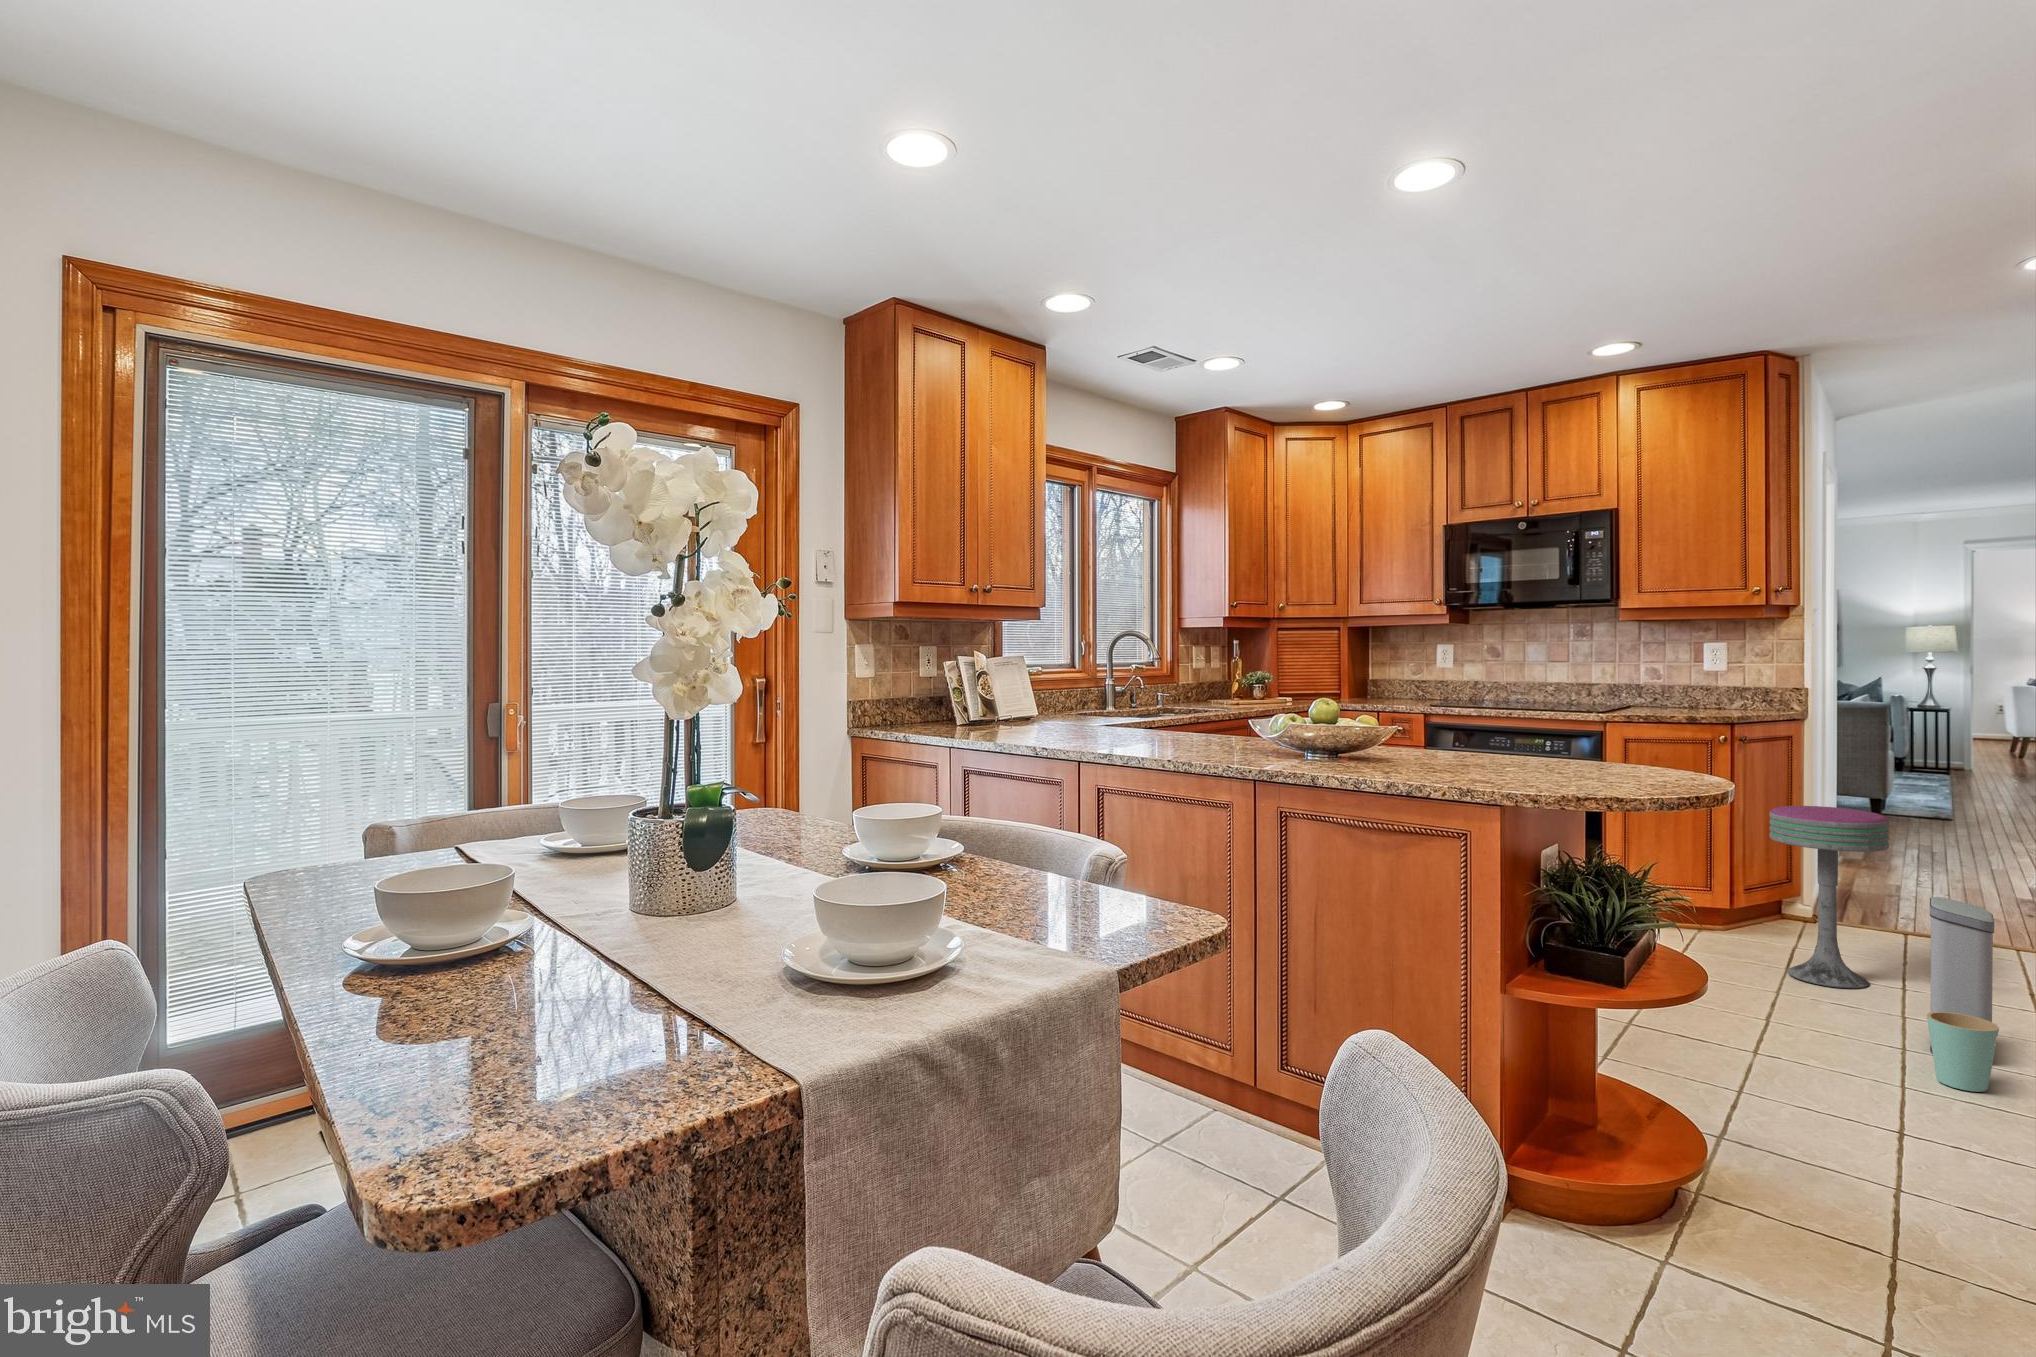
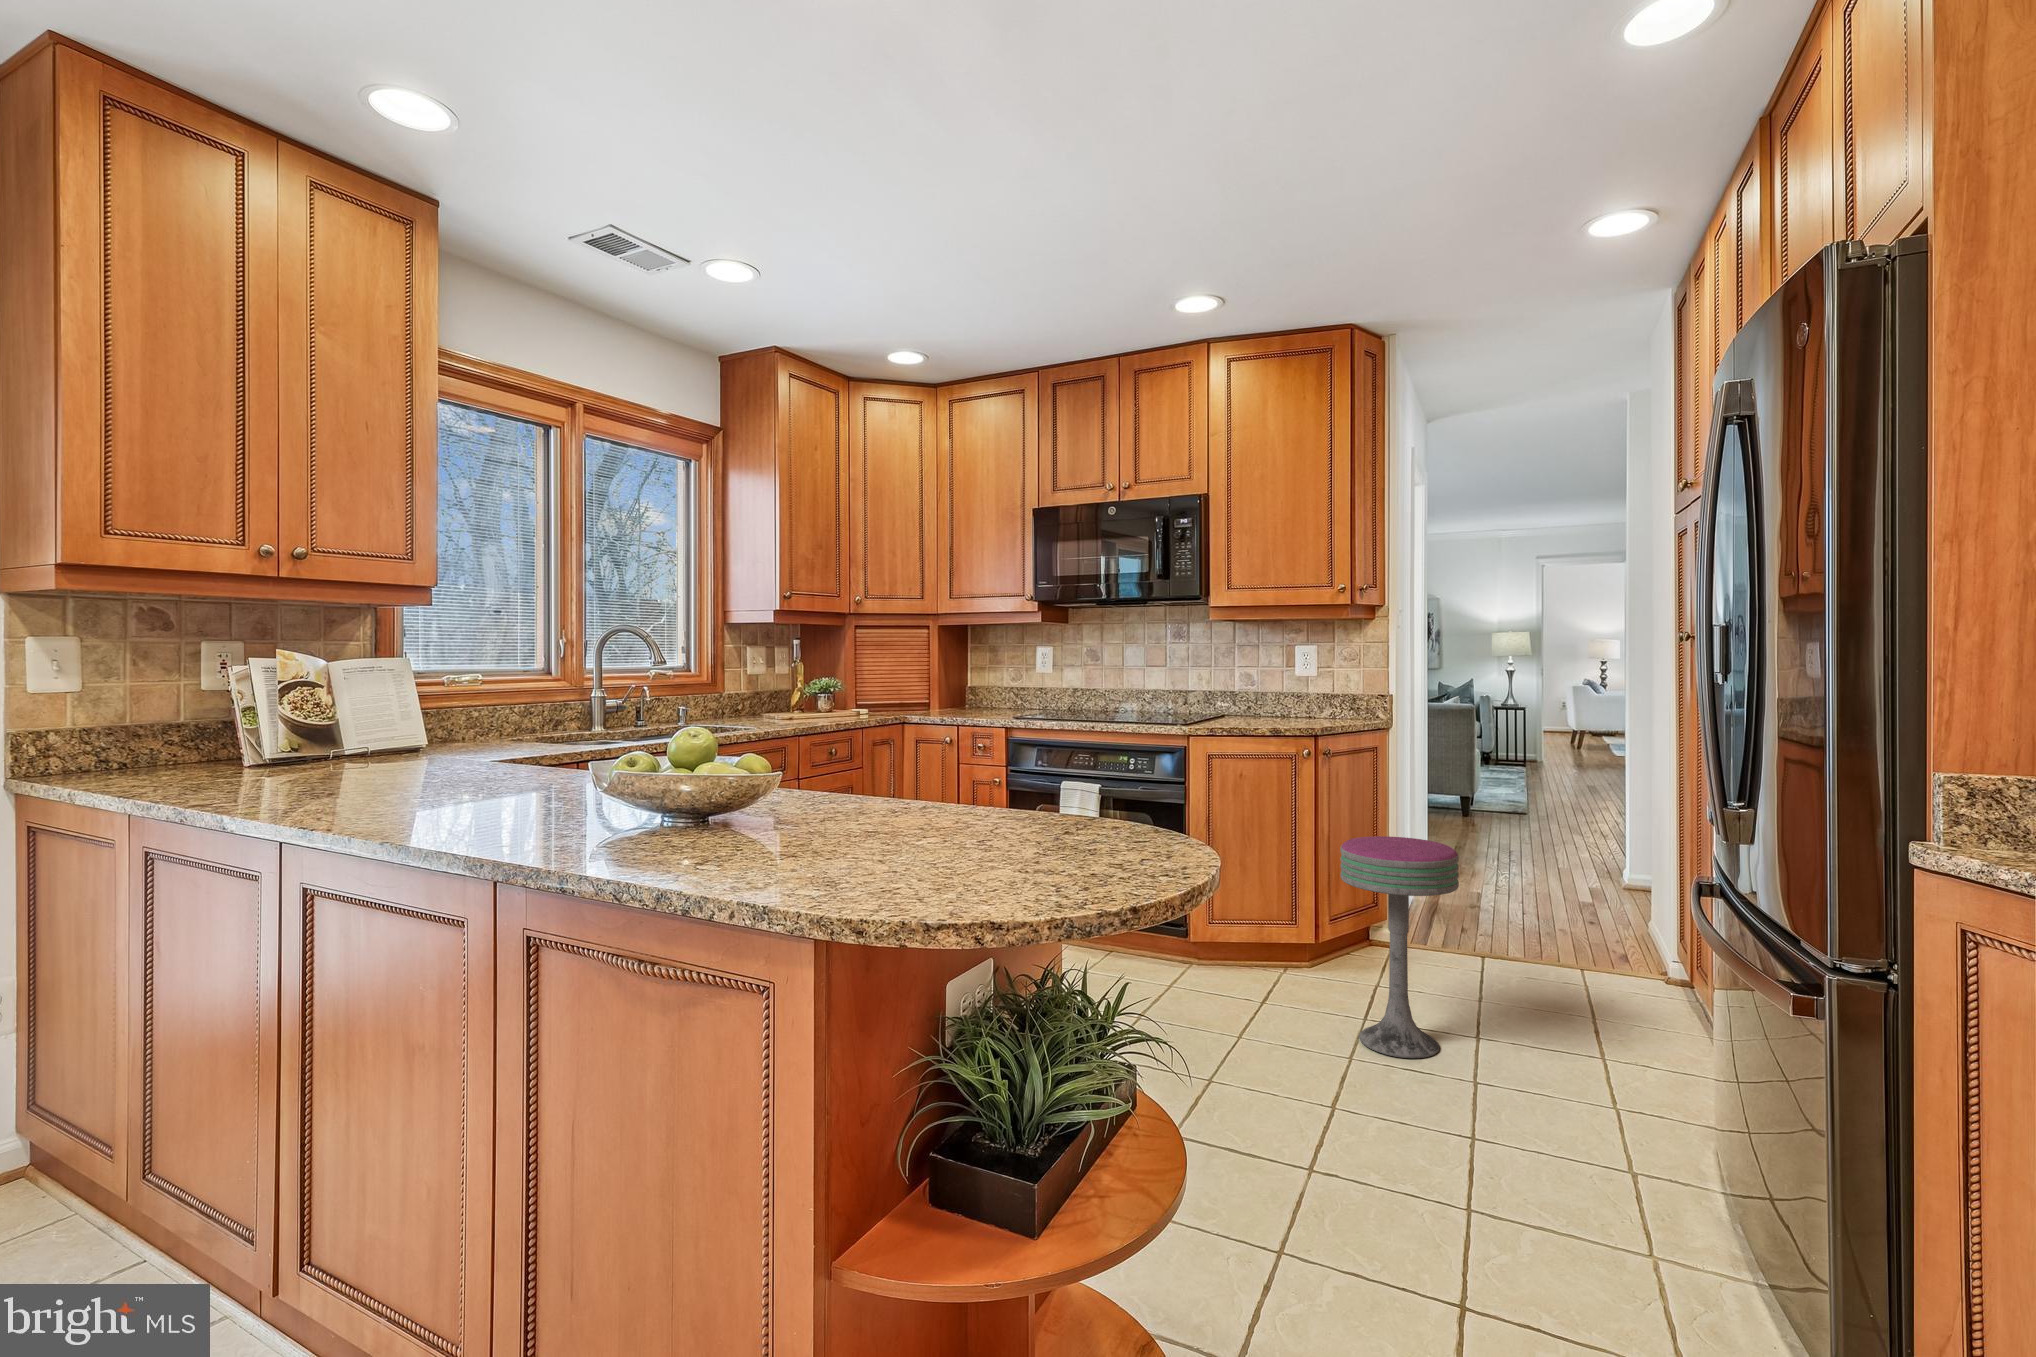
trash can: present [1927,897,1999,1092] -> none [1491,964,1569,1249]

